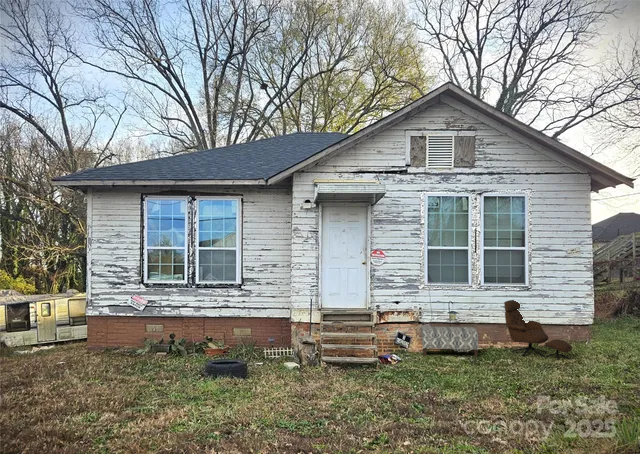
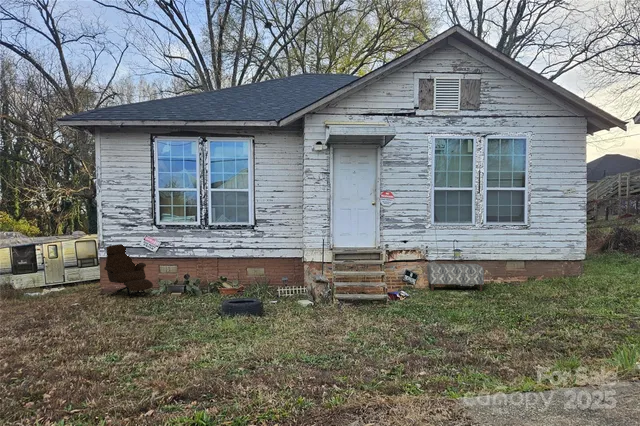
lounge chair: present [504,300,572,360] -> present [104,244,153,298]

